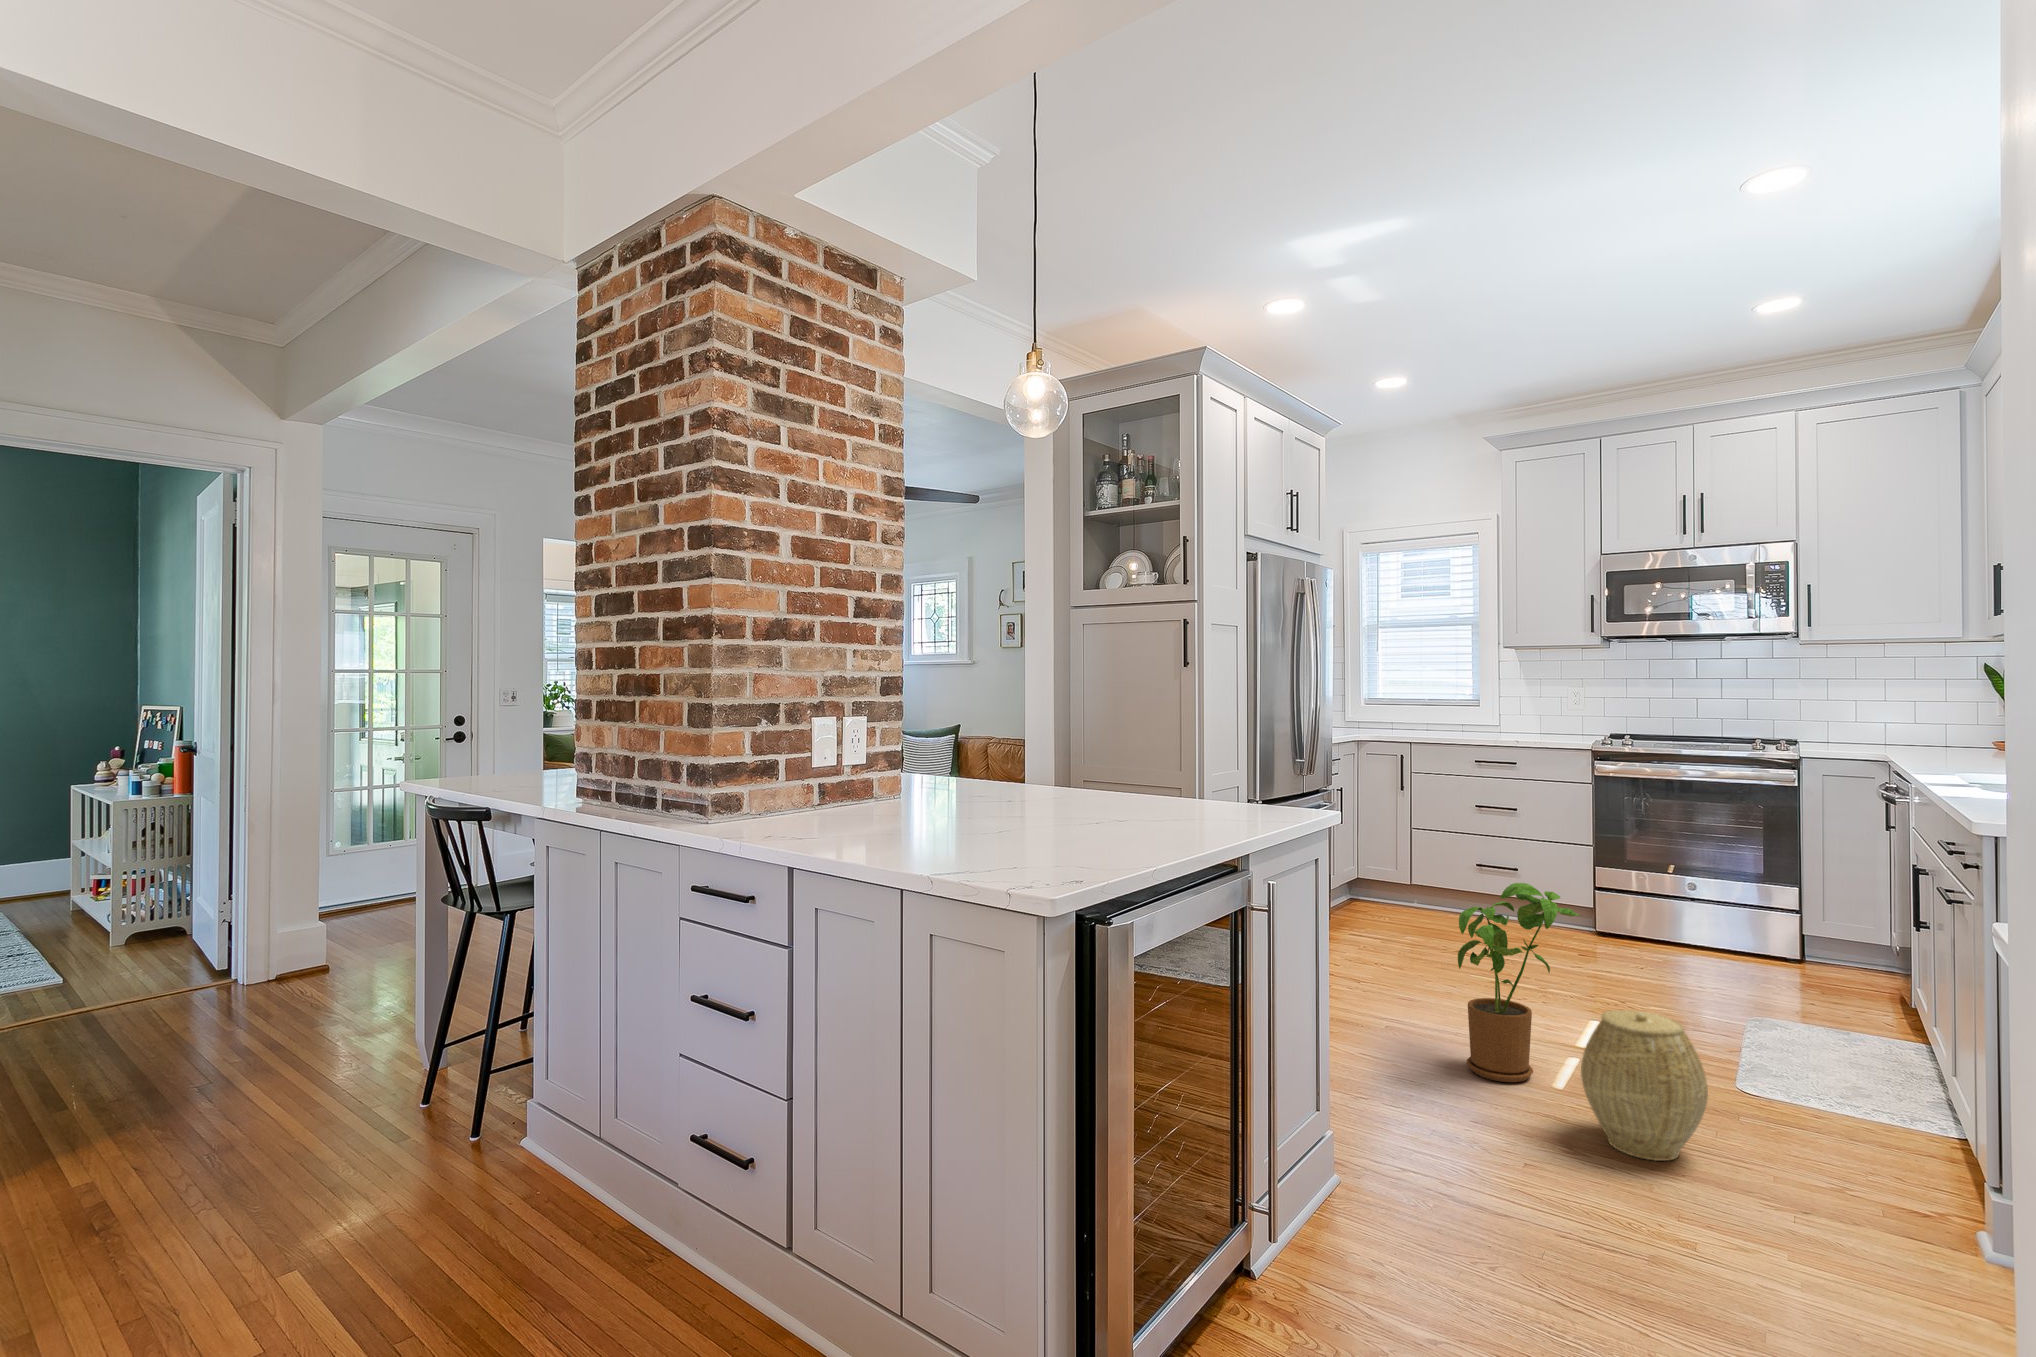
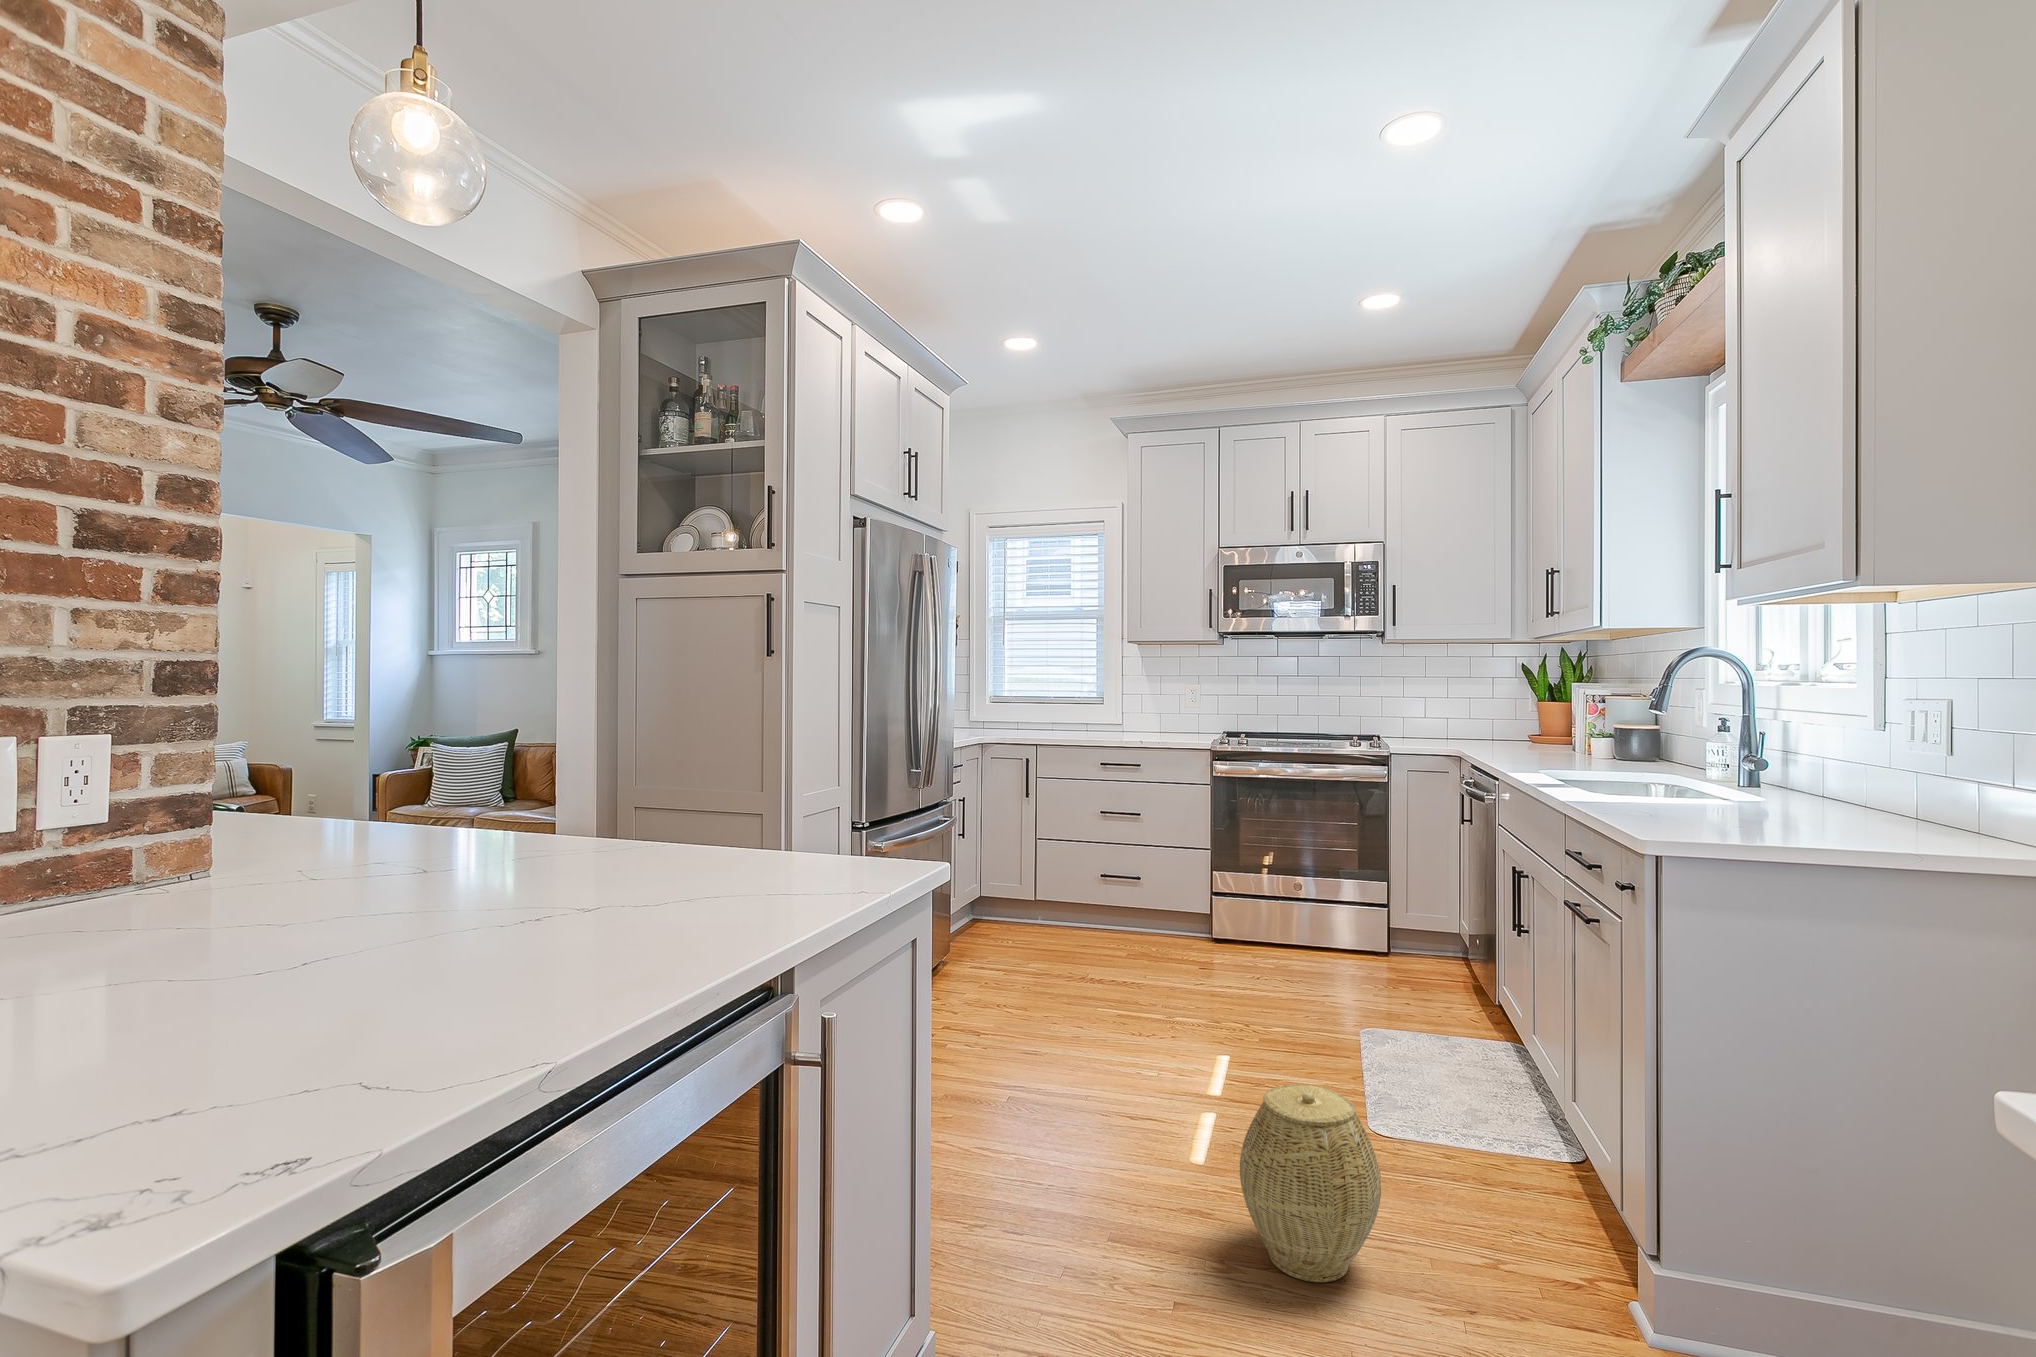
house plant: present [1458,883,1581,1082] -> none [1093,924,1231,1174]

